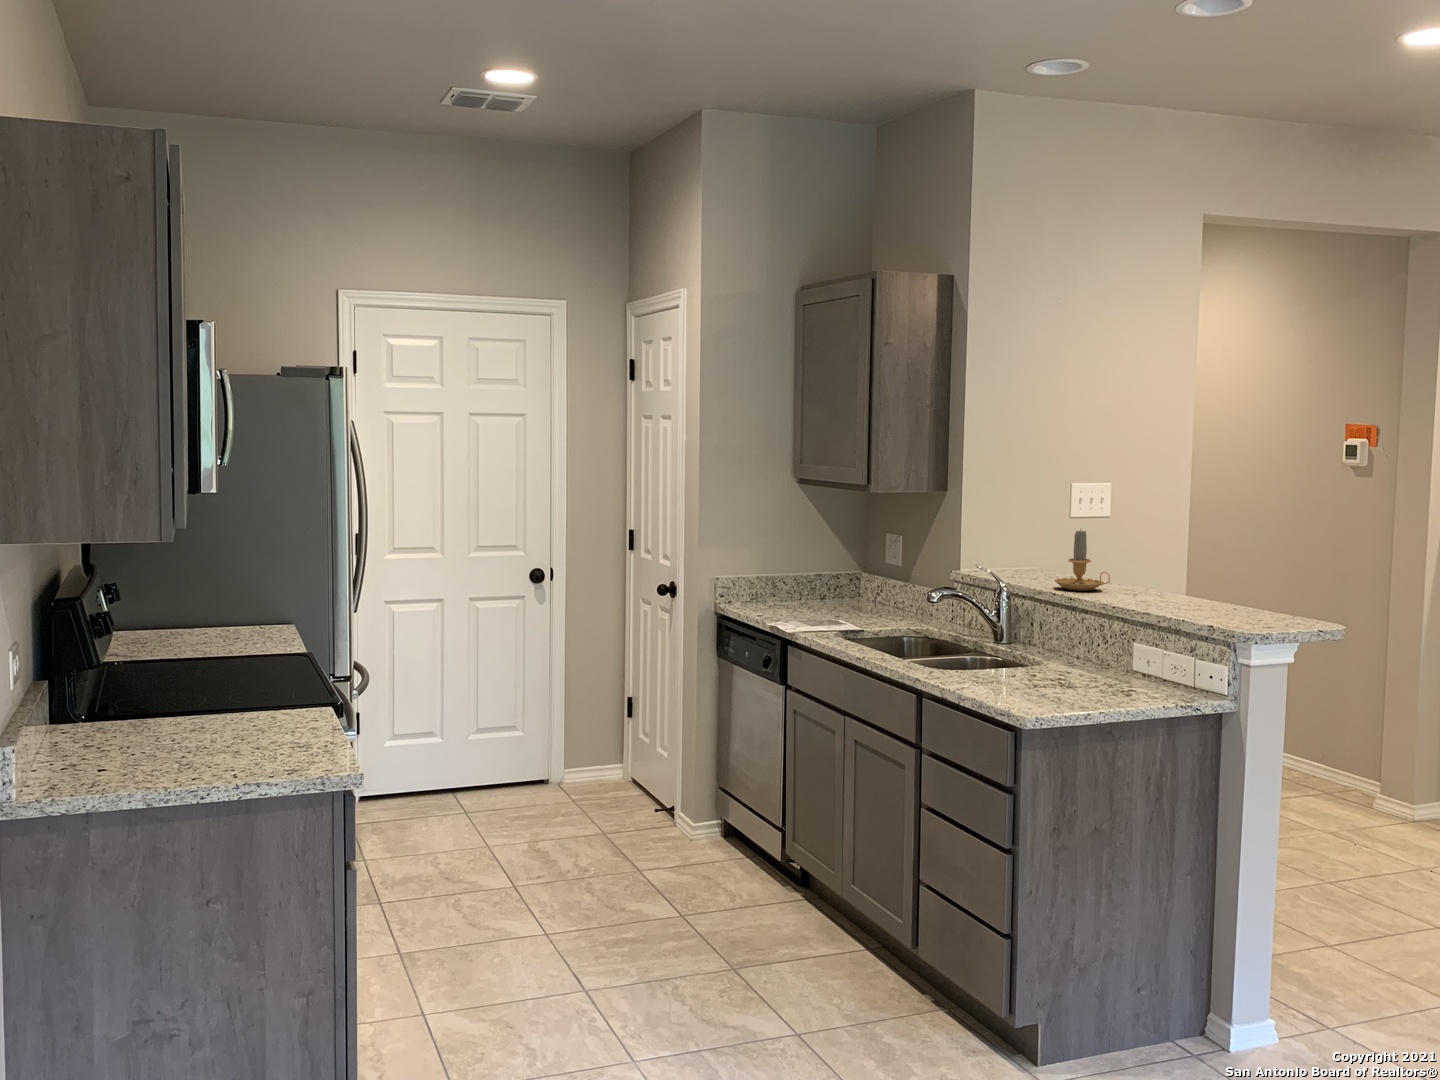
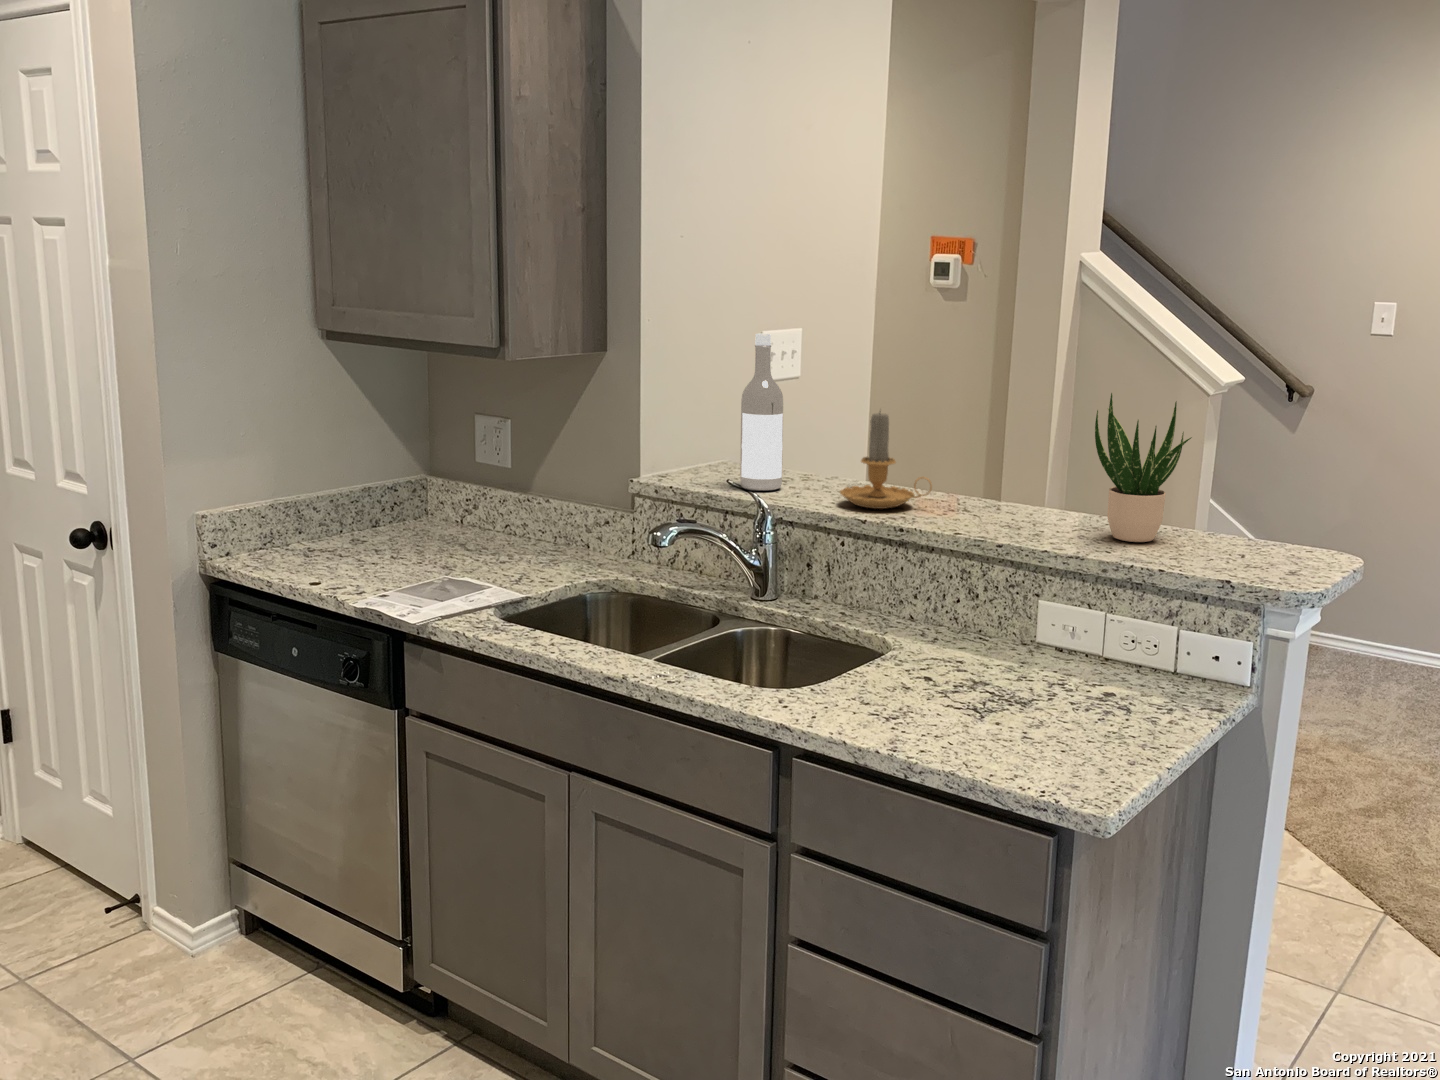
wine bottle: none [1011,482,1040,580] -> present [740,334,783,491]
potted plant: none [1177,515,1242,612] -> present [1095,393,1192,542]

